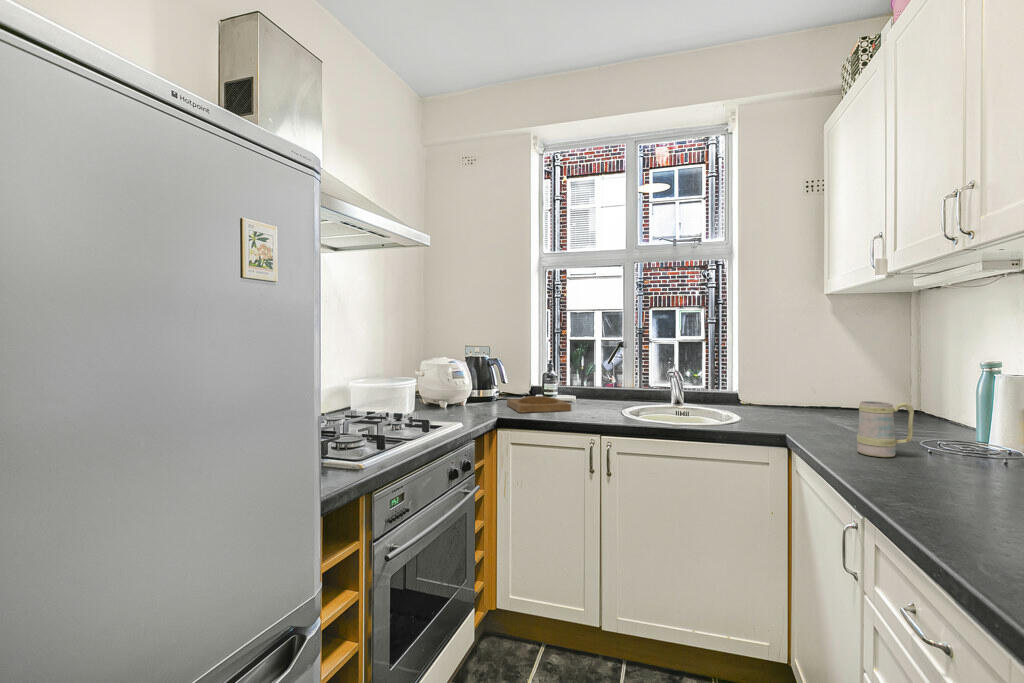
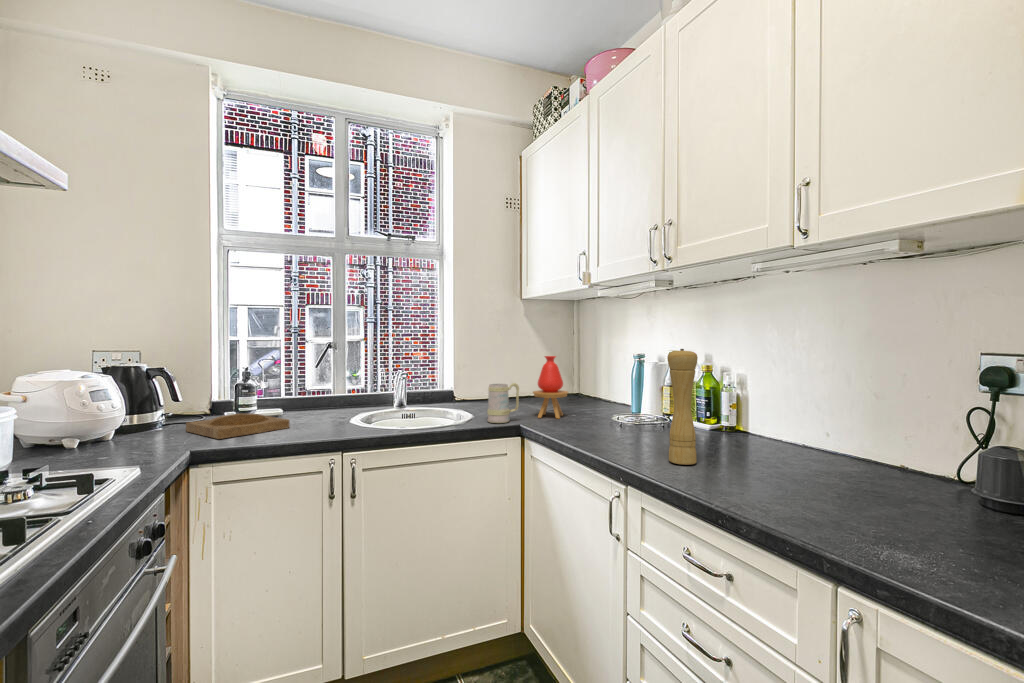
pepper mill: none [932,354,983,508] -> present [667,349,698,465]
vase: none [810,360,859,433] -> present [533,356,568,418]
mug: present [857,401,914,457] -> present [487,383,519,423]

